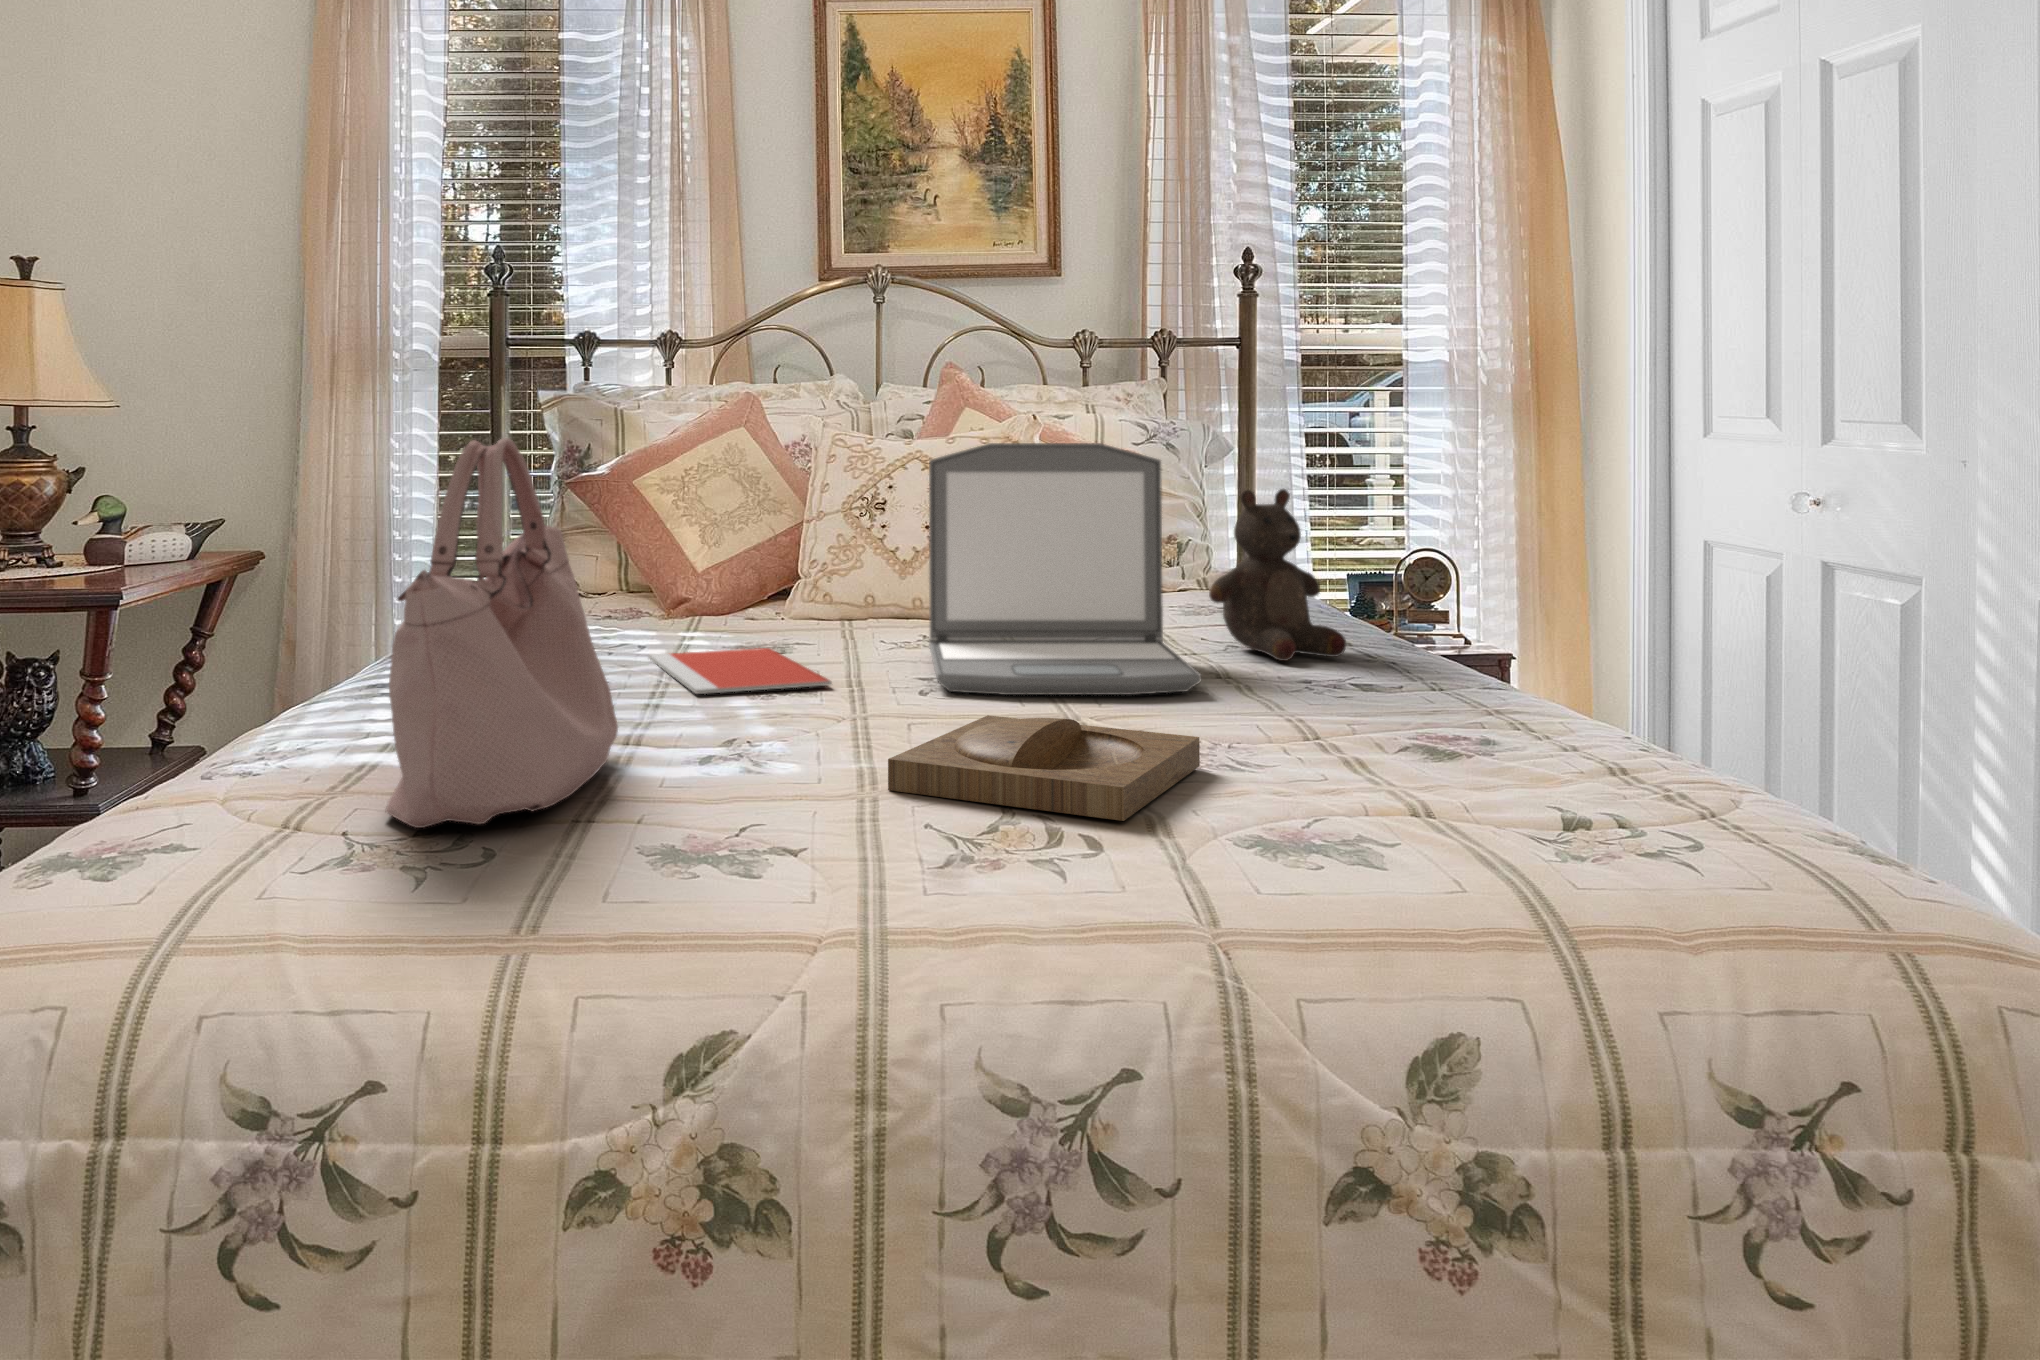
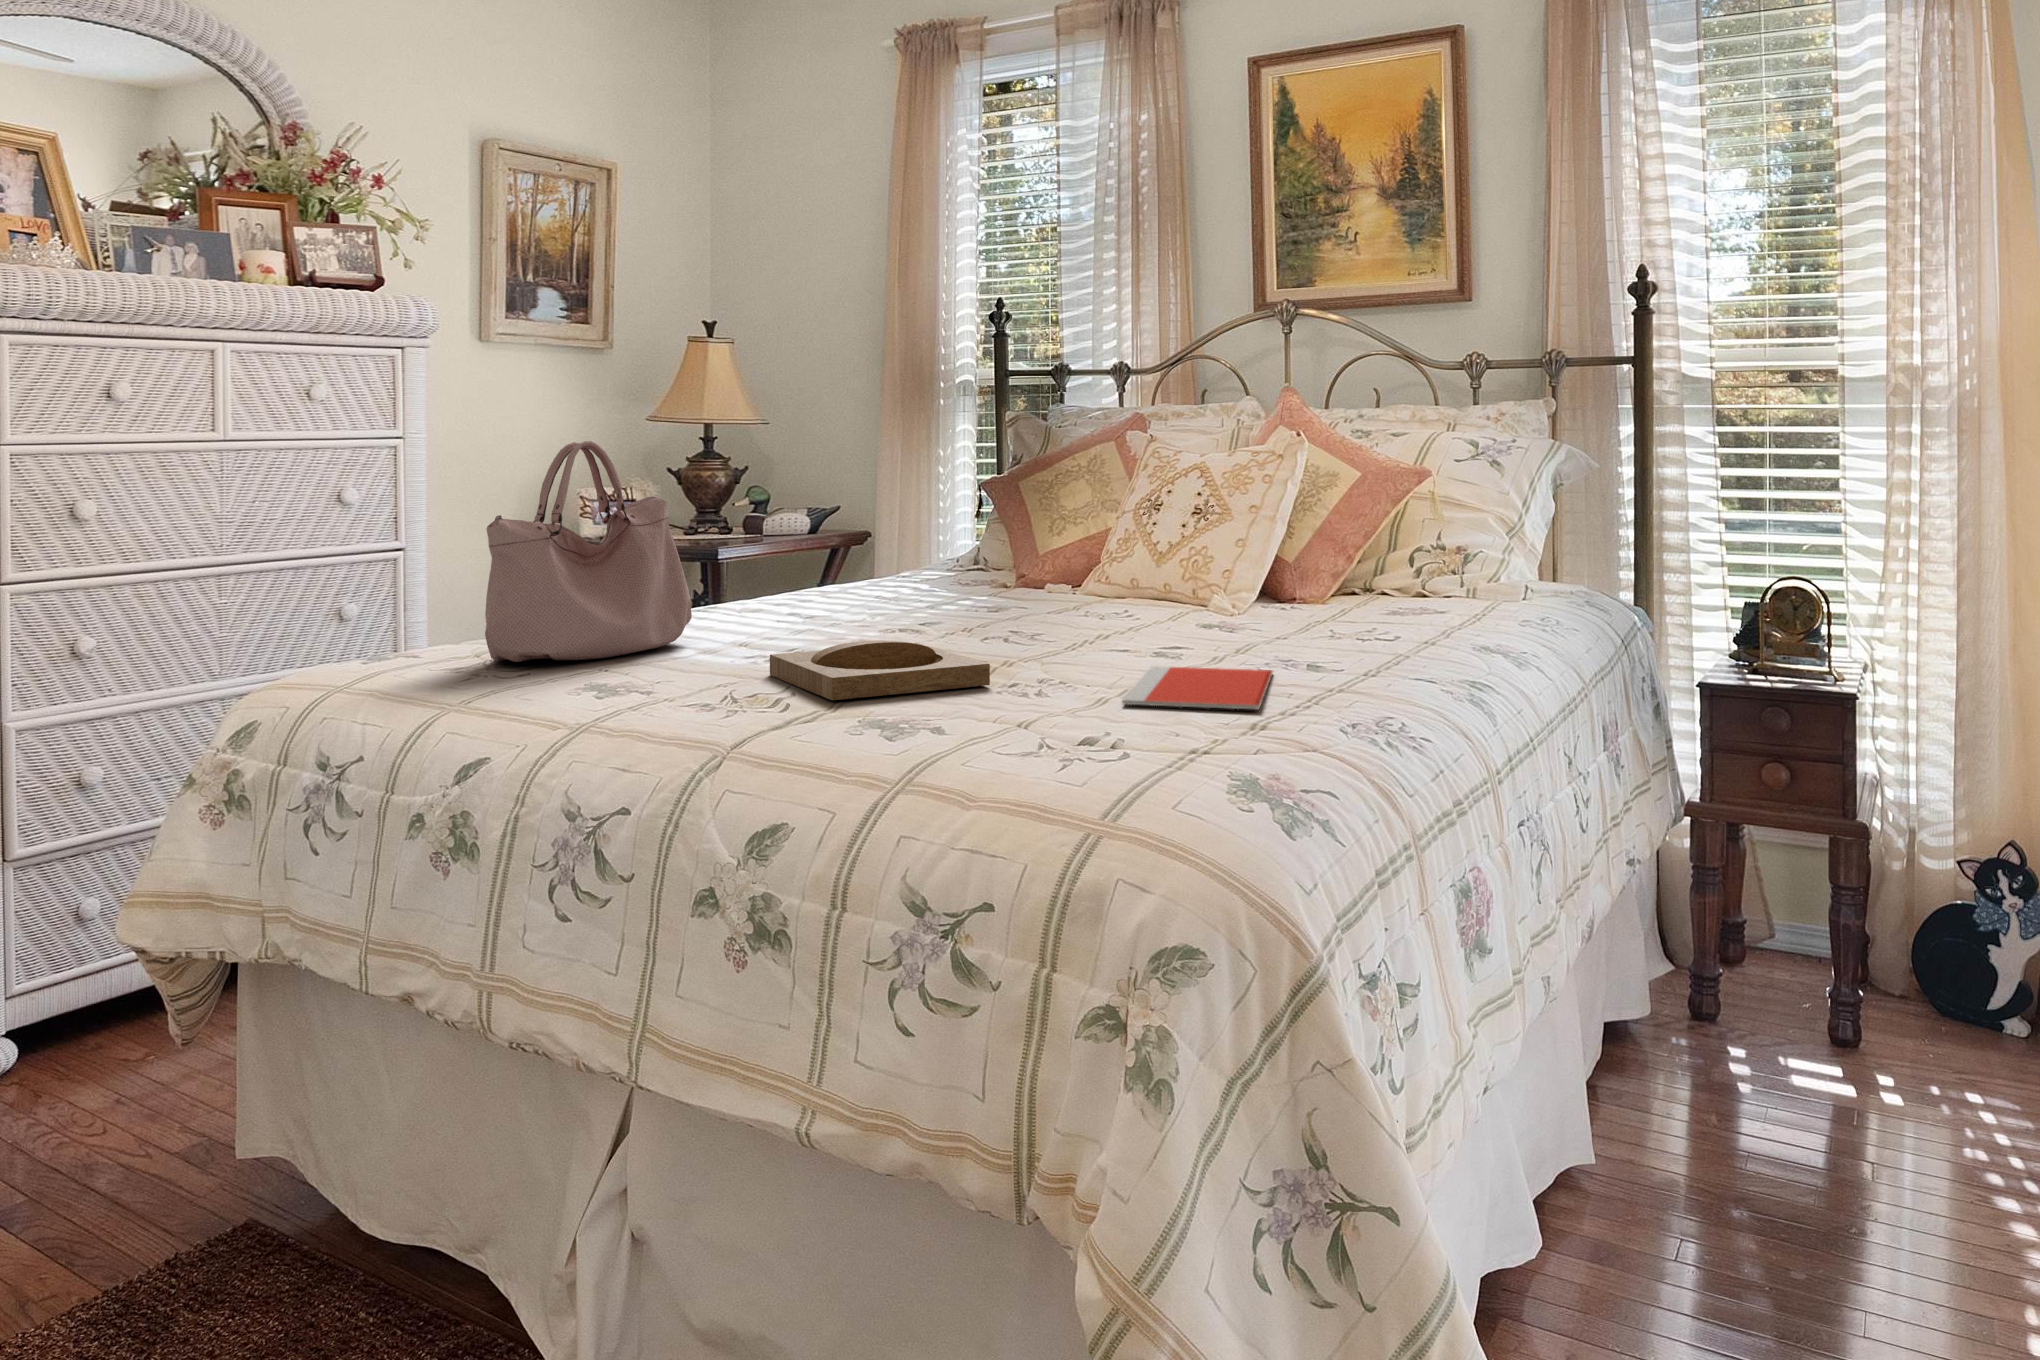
laptop: present [929,443,1201,695] -> none [988,451,1238,650]
stuffed bear: present [1209,489,1347,661] -> none [1290,494,1409,643]
notebook: present [649,648,832,694] -> present [1122,666,1272,709]

